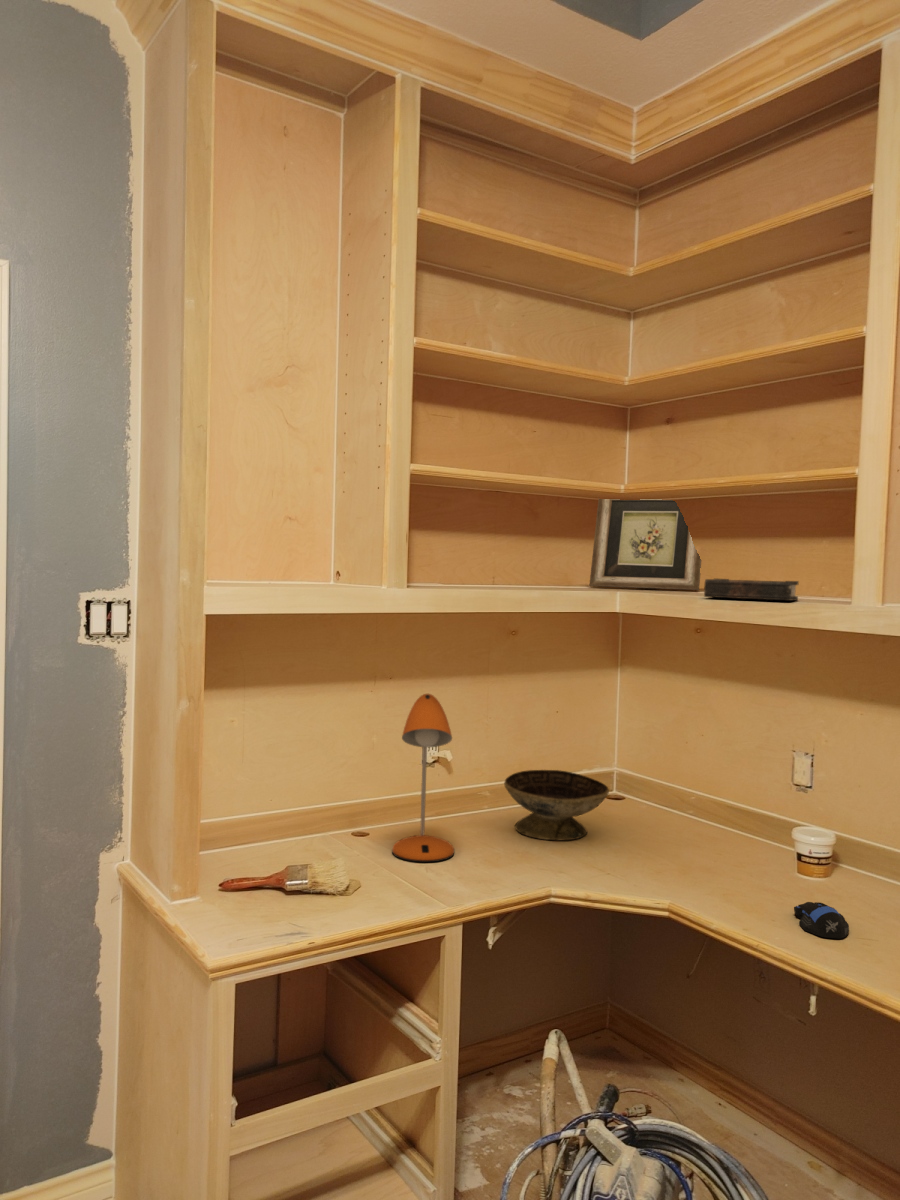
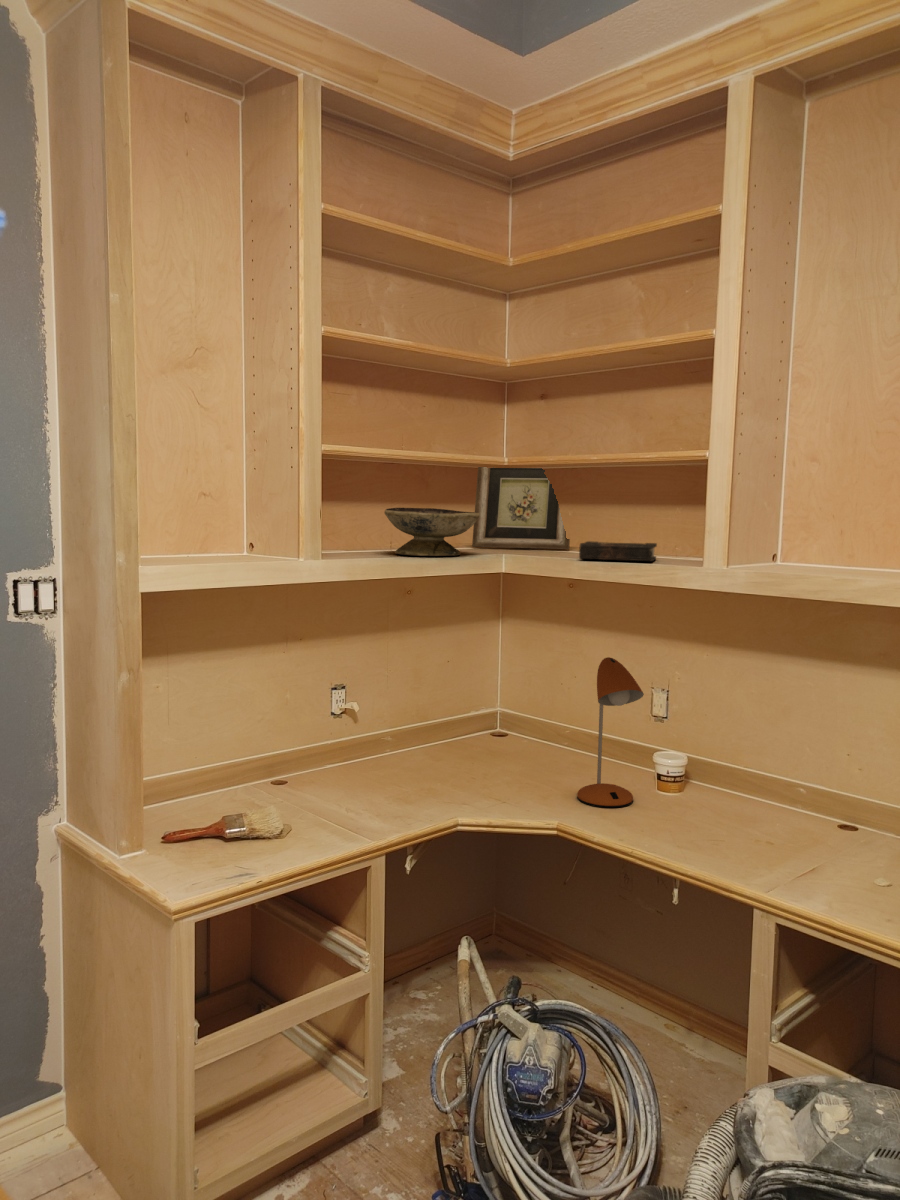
desk lamp: present [392,694,454,862] -> present [577,657,644,808]
decorative bowl: present [504,770,609,840] -> present [384,508,479,556]
computer mouse: present [794,902,849,939] -> none [659,814,704,842]

